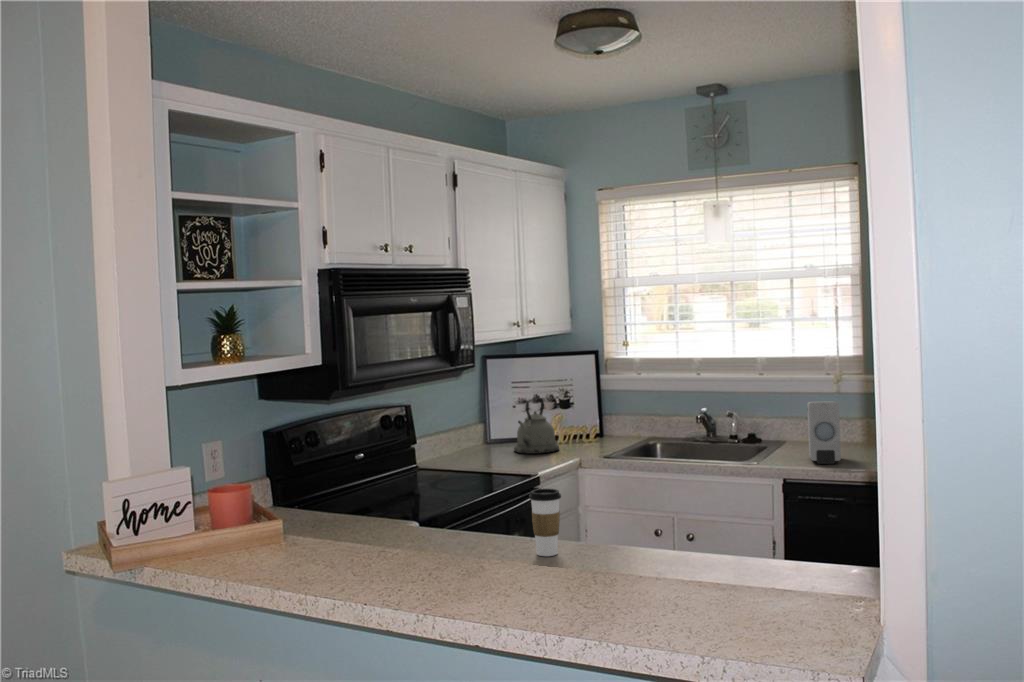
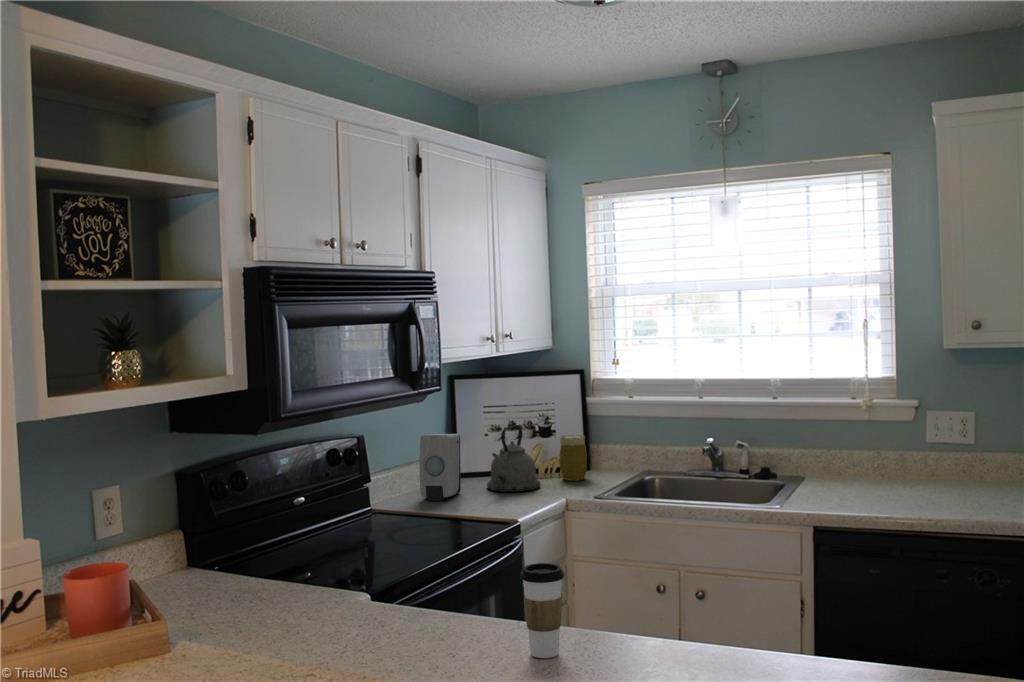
soap dispenser: present [807,402,841,464] -> present [419,434,461,501]
jar: none [576,407,600,445] -> present [560,435,587,481]

